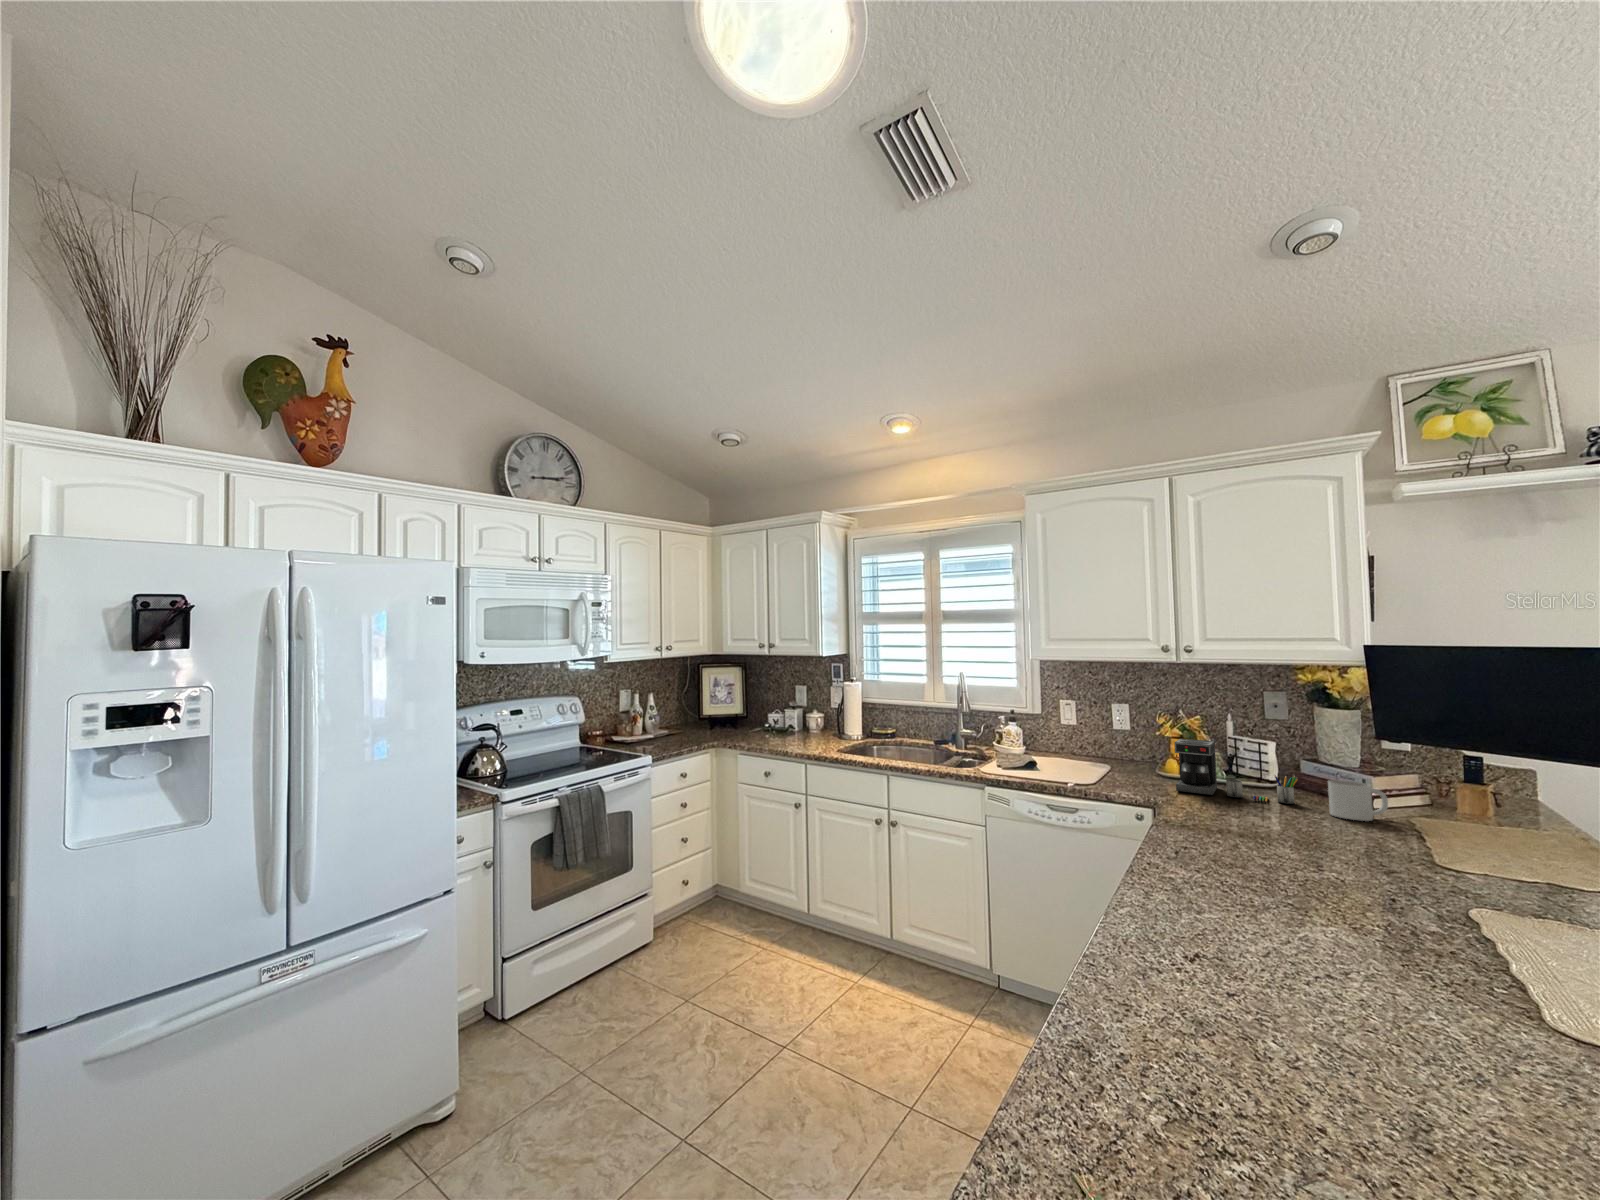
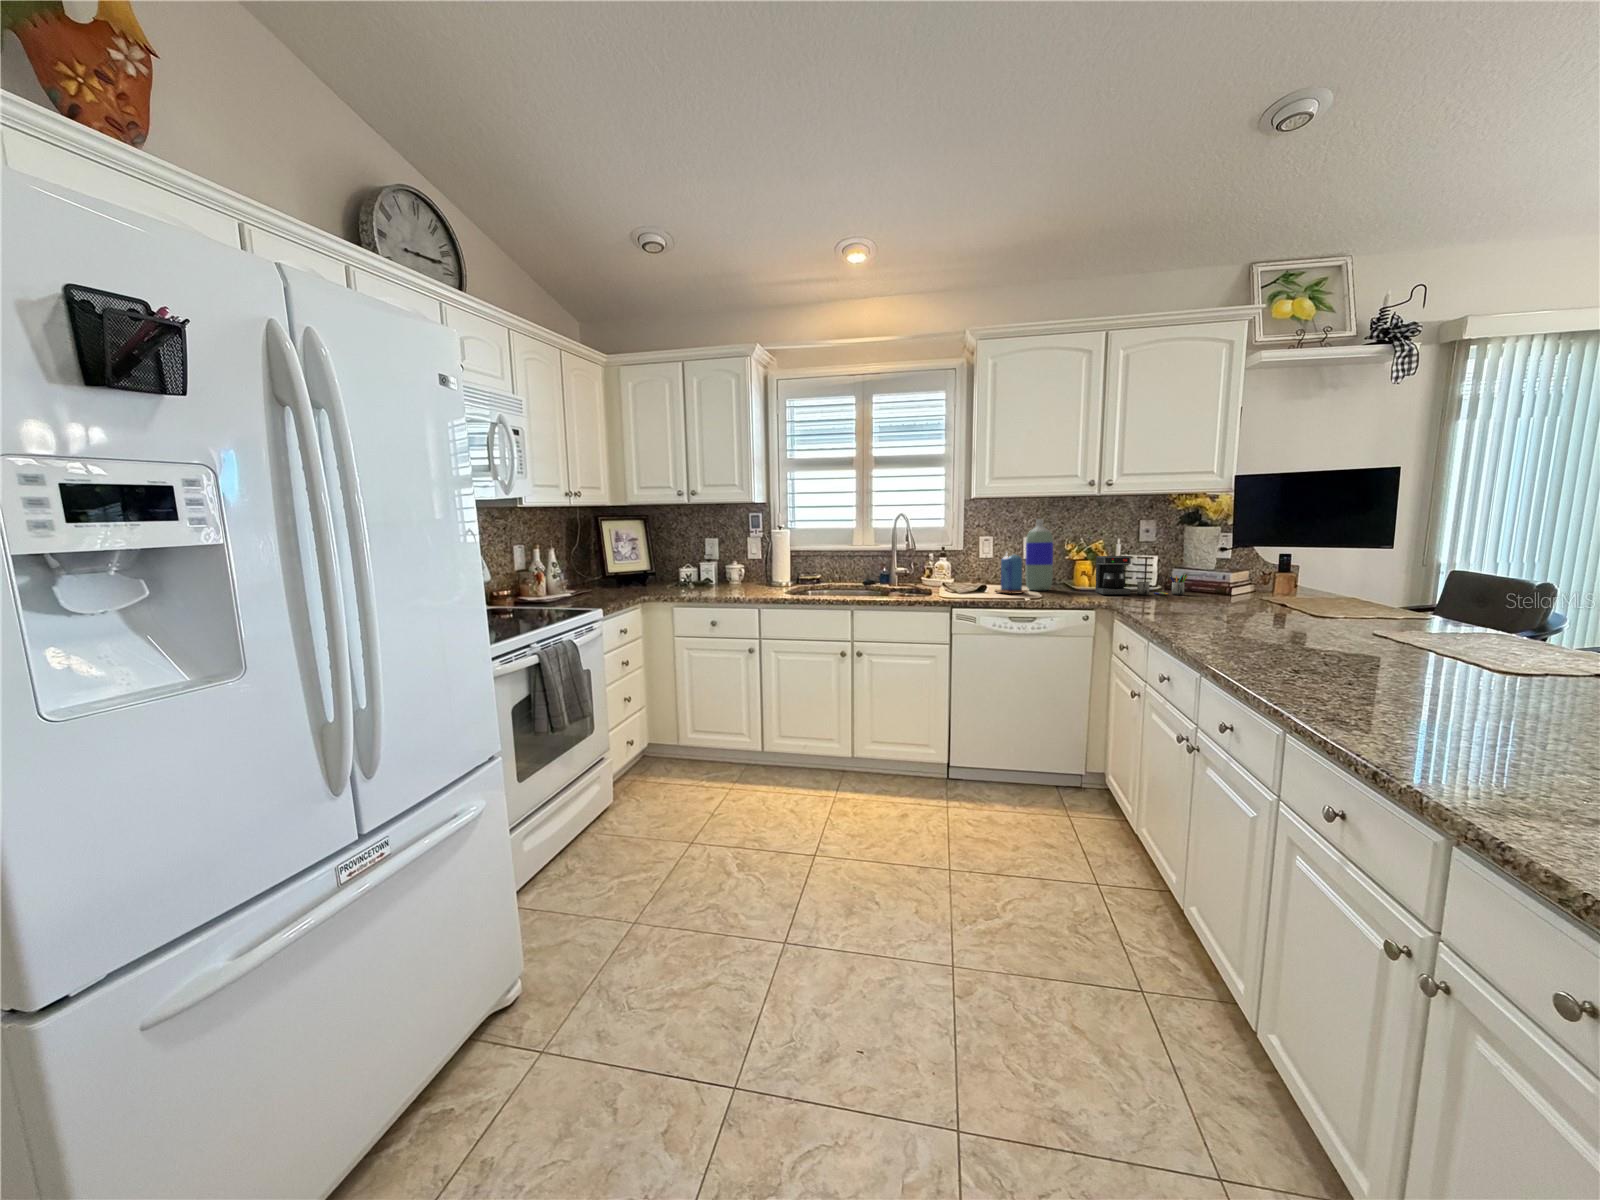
bottle: none [1098,687,1134,774] -> present [1026,519,1053,590]
candle: none [1054,724,1090,776] -> present [995,554,1028,594]
mug: present [1328,780,1388,821] -> none [1213,573,1248,597]

